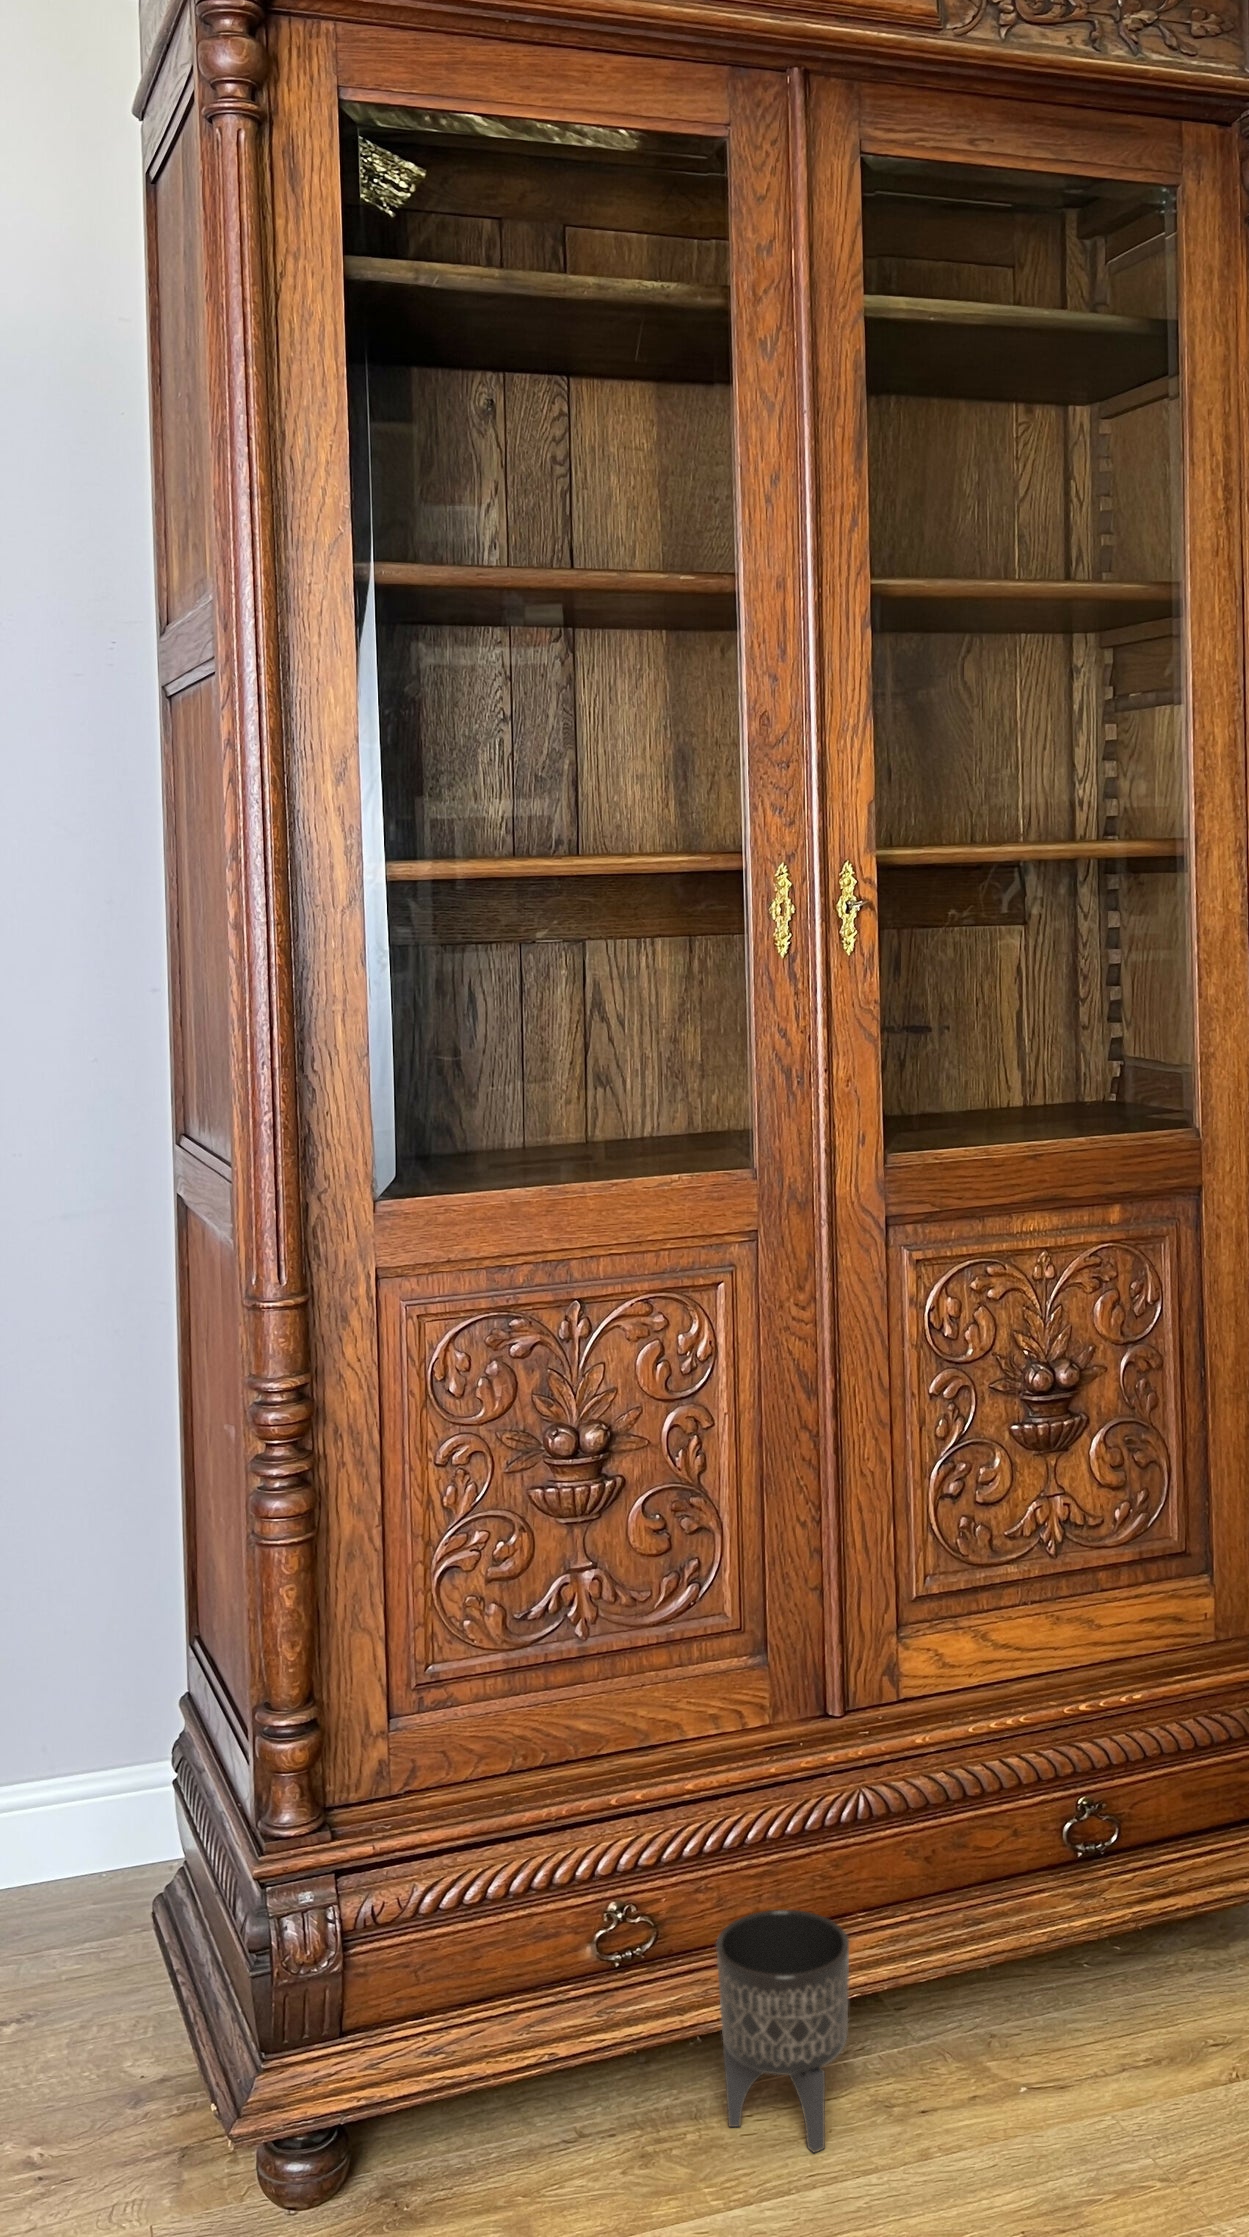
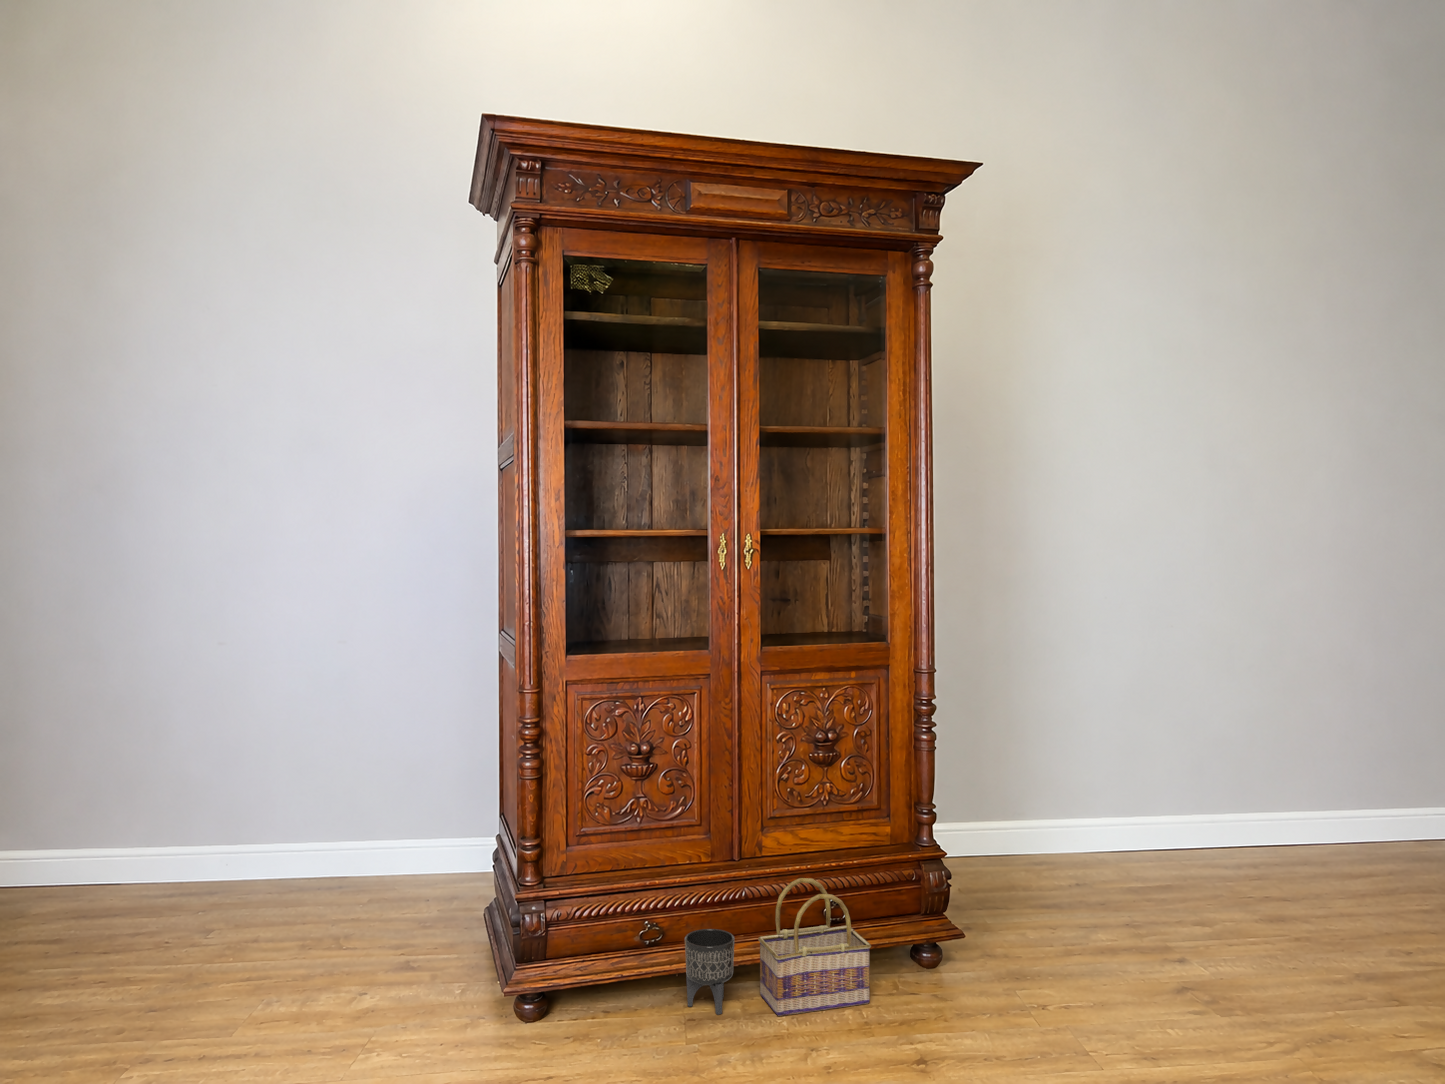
basket: none [905,1760,1207,2149] -> present [758,878,871,1016]

